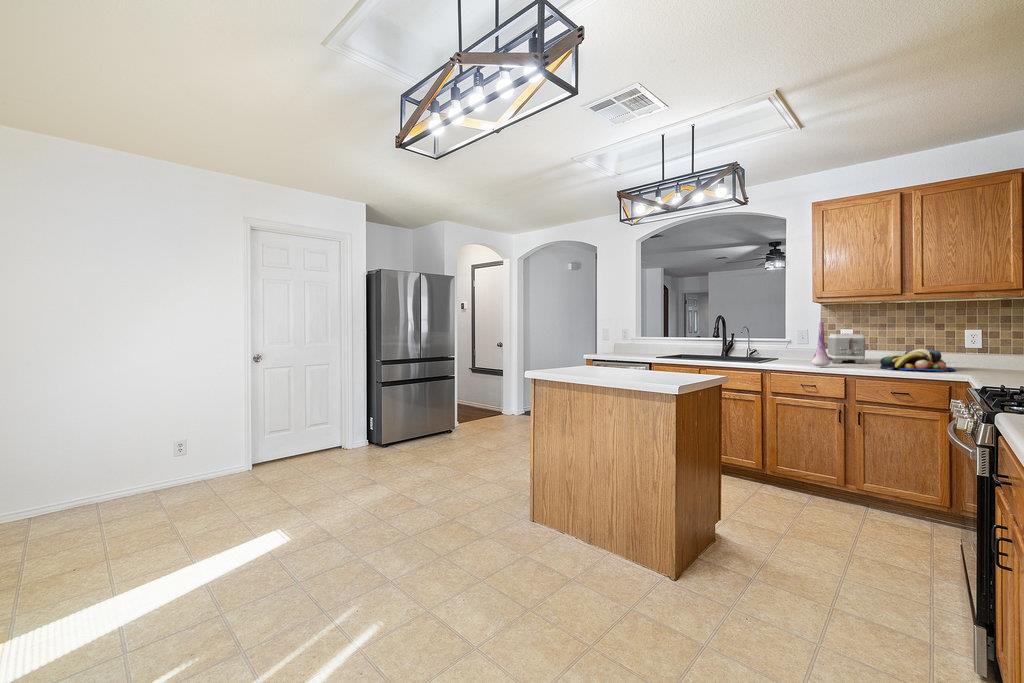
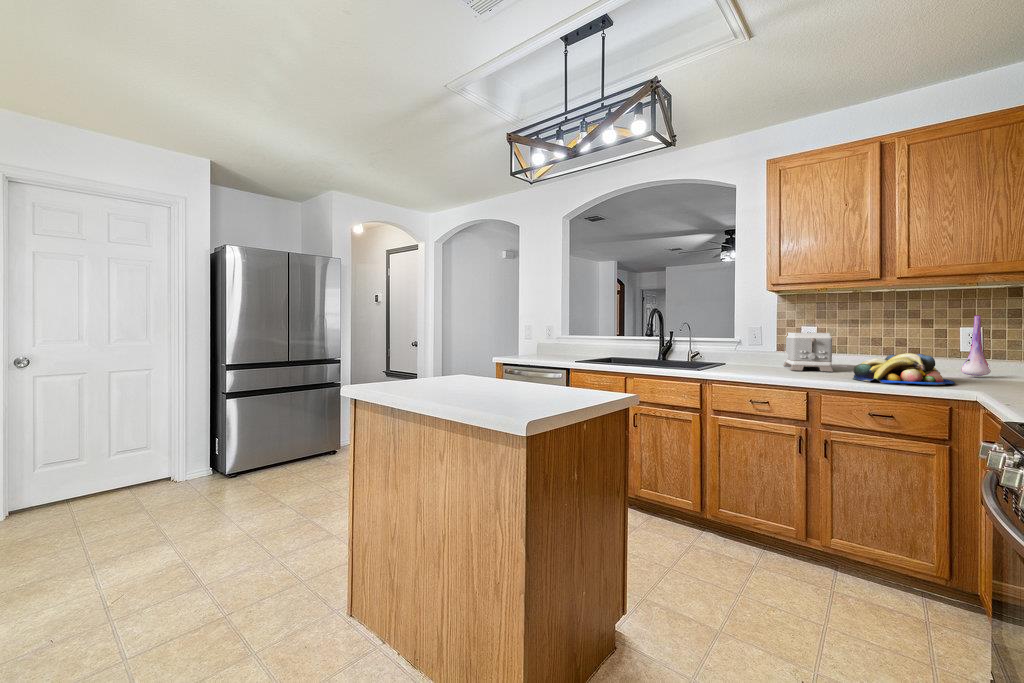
vase: present [812,323,830,366] -> present [961,315,991,376]

